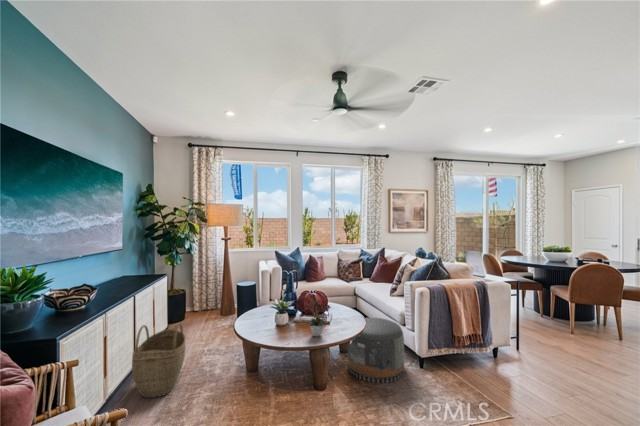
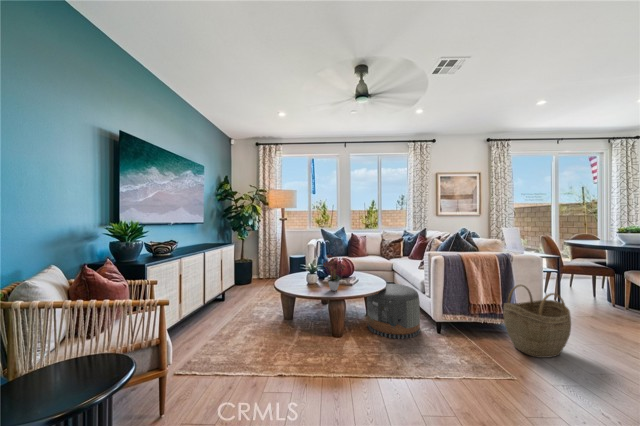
woven basket: present [132,323,185,398] -> present [503,285,571,358]

